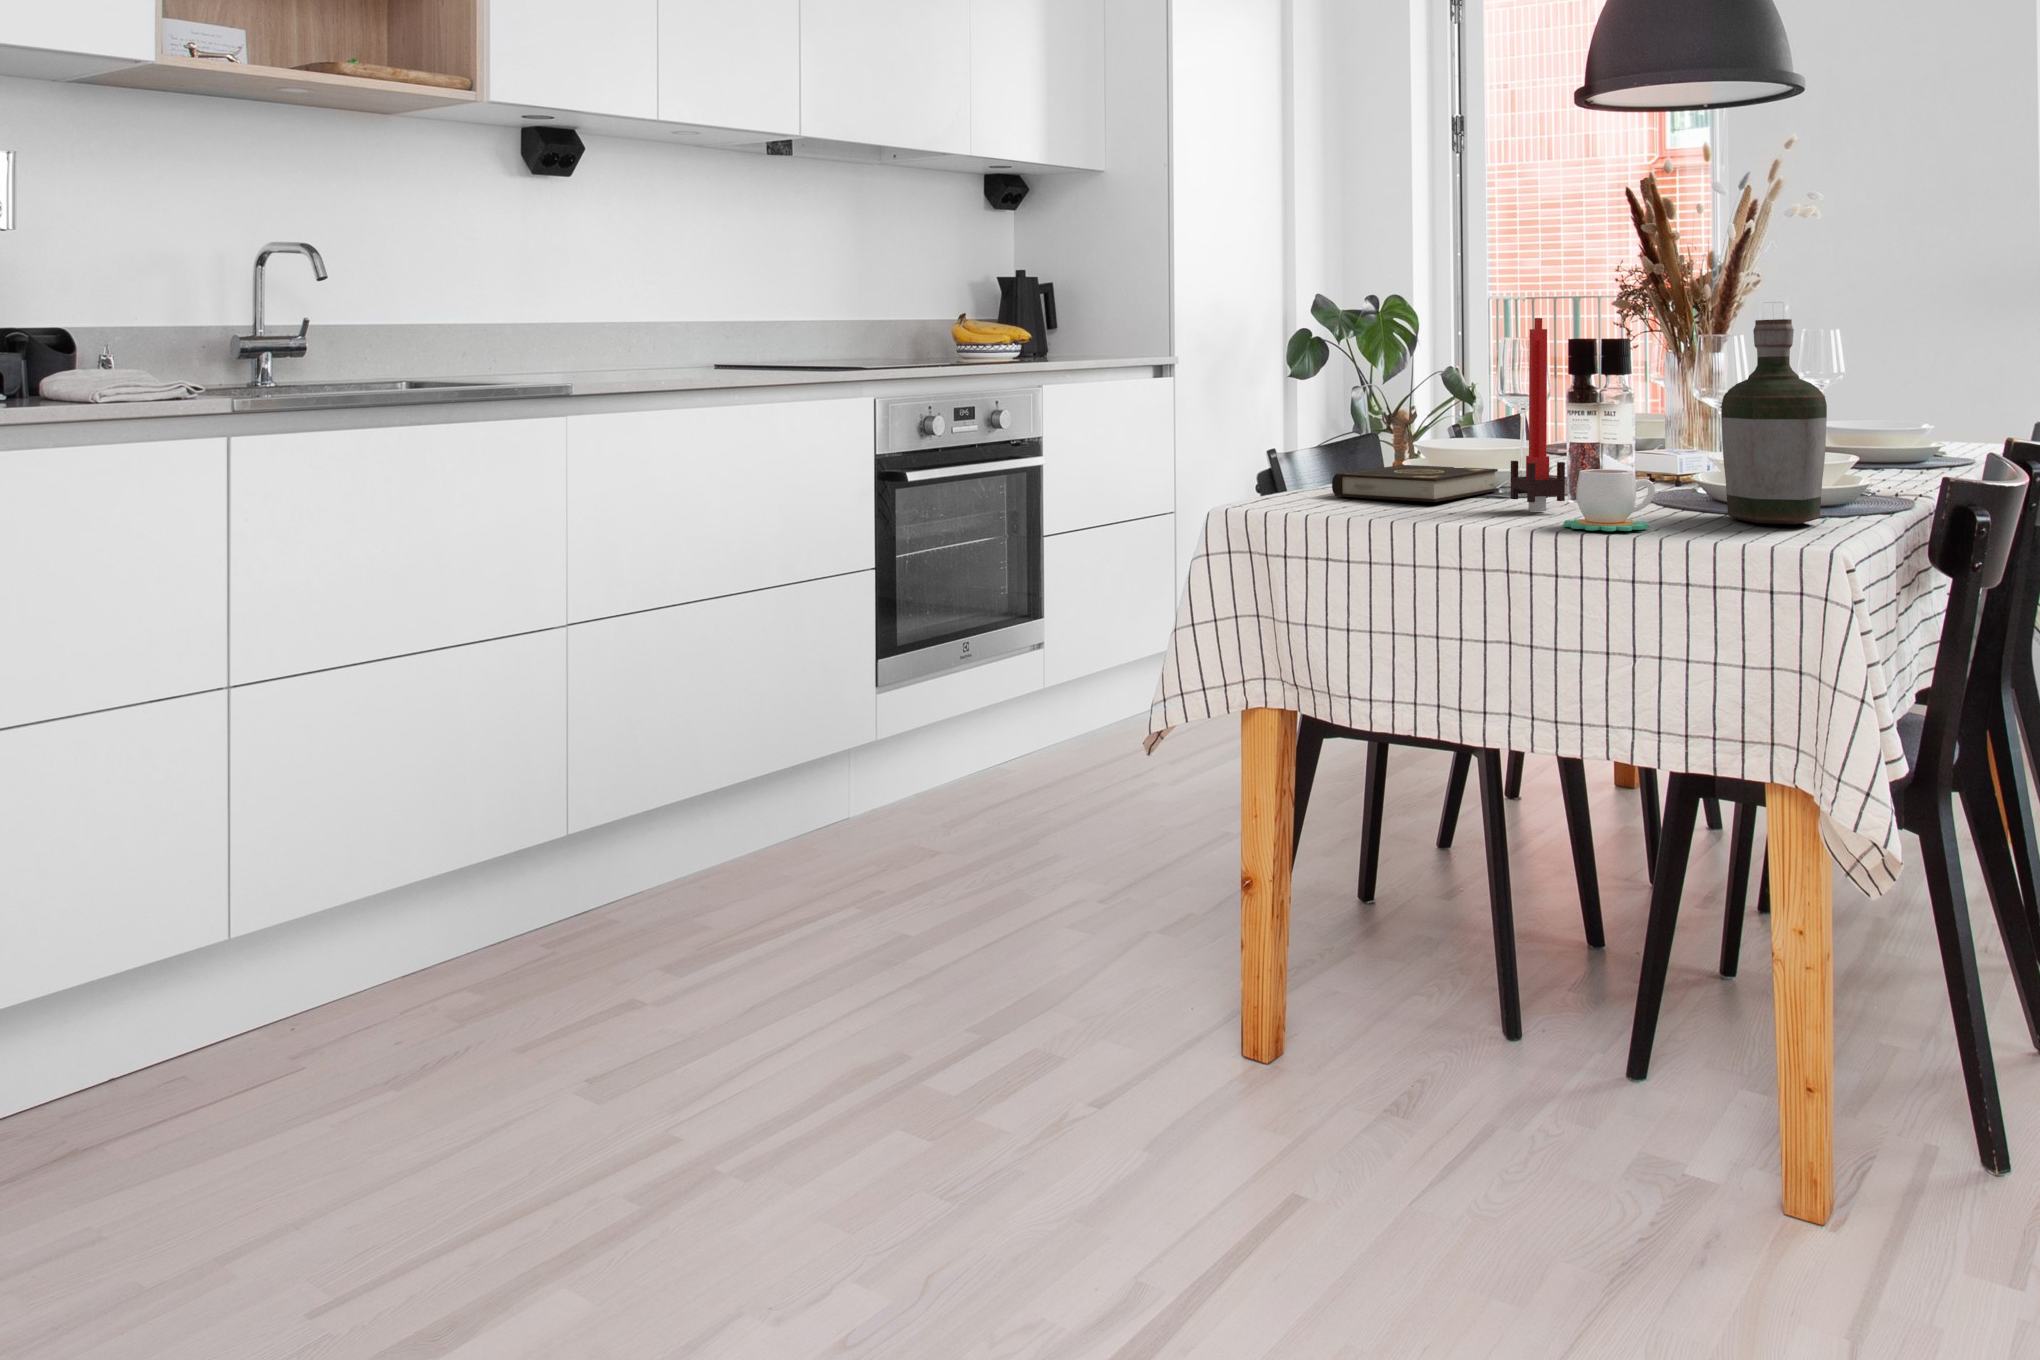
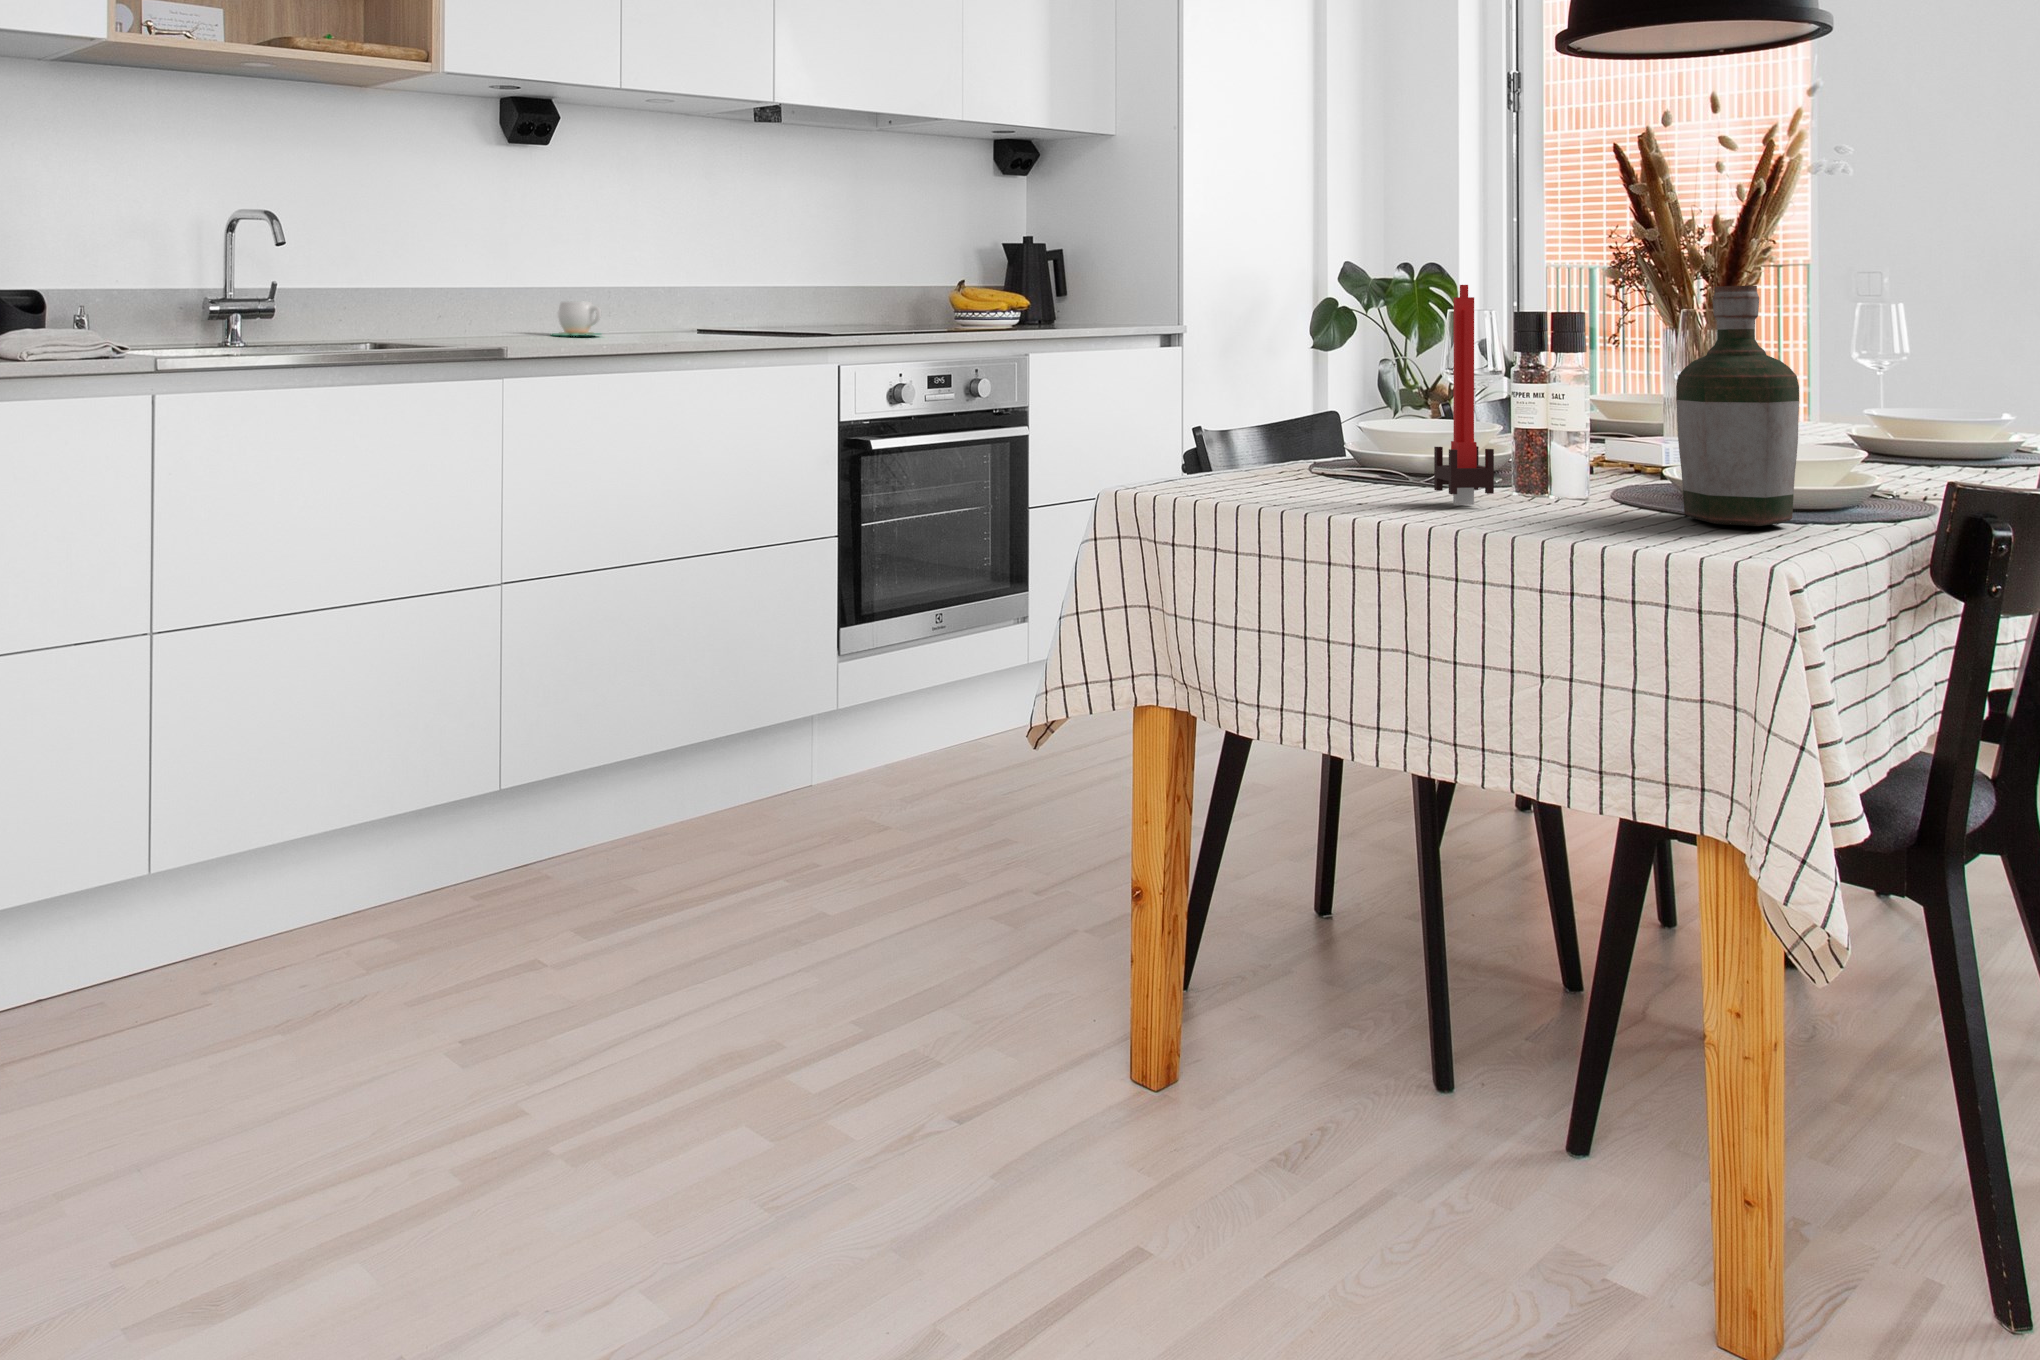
book: present [1332,465,1498,502] -> none [1245,450,1441,492]
mug: present [1564,469,1655,531] -> present [552,302,601,336]

